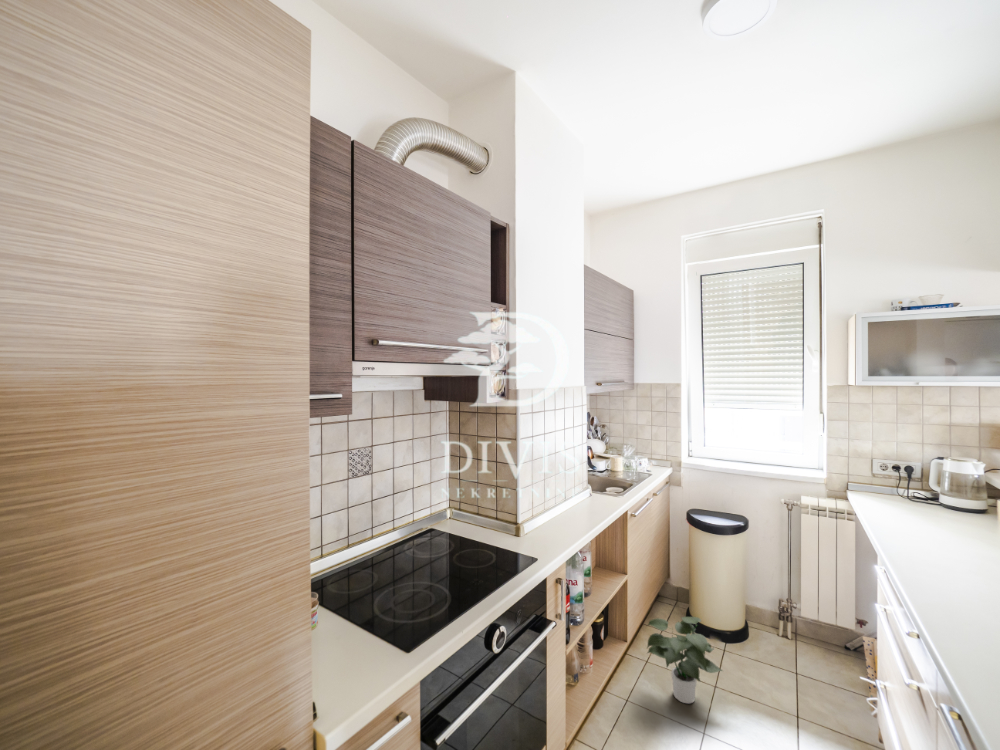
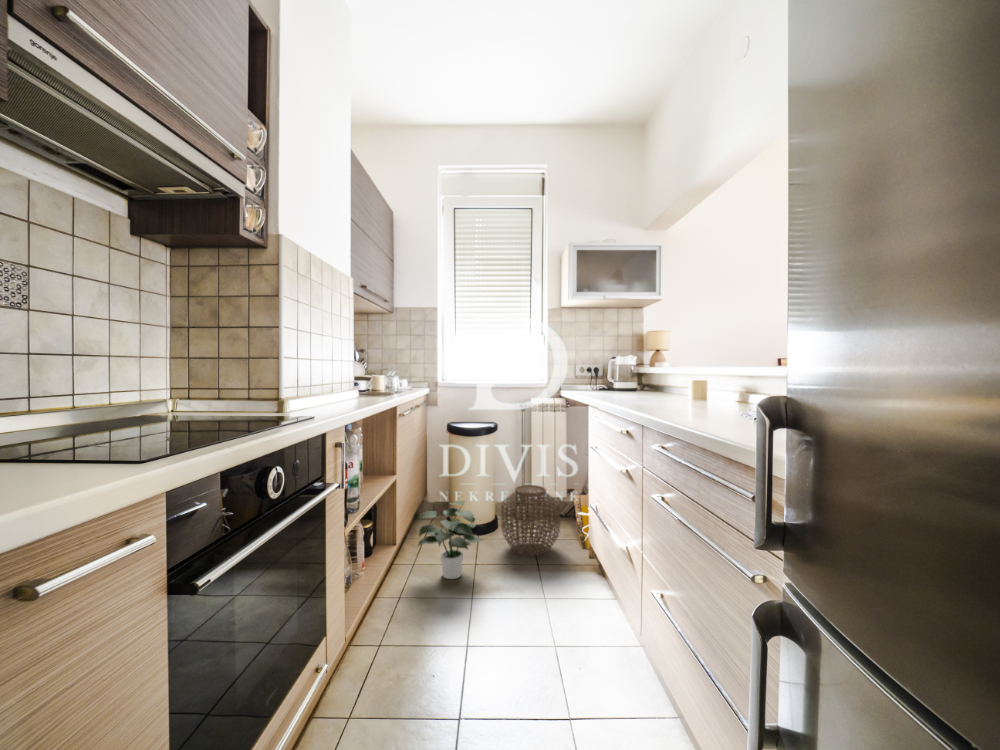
woven basket: none [750,611,835,708] -> present [501,485,560,556]

